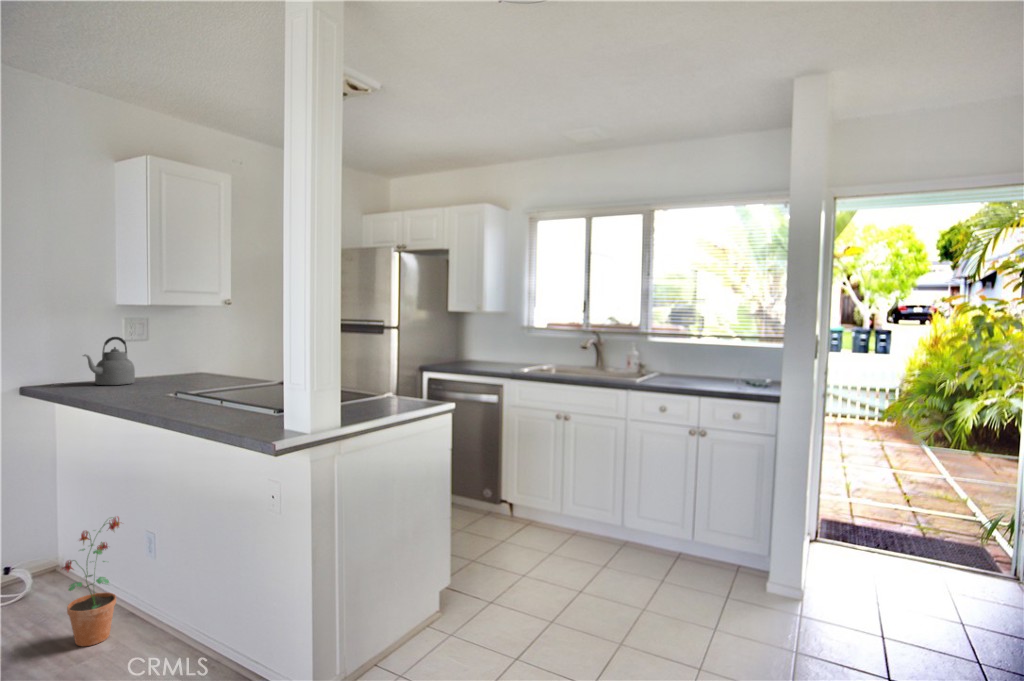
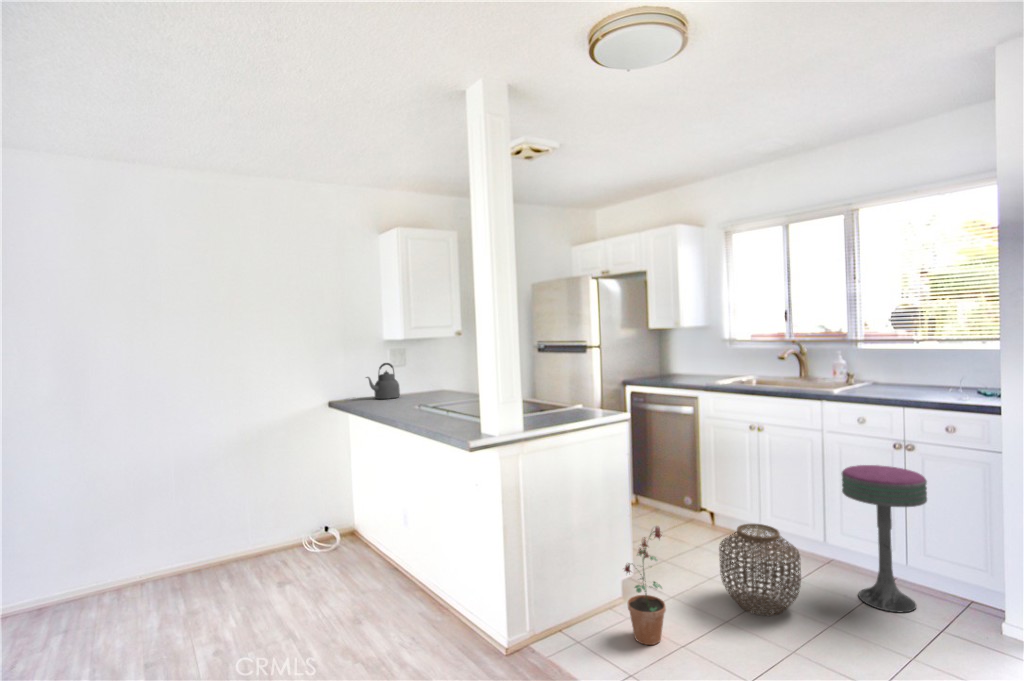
bar stool: none [643,448,711,581] -> present [842,465,927,612]
woven basket: none [536,511,611,602] -> present [719,524,801,615]
potted plant: present [62,517,120,646] -> present [625,527,666,645]

